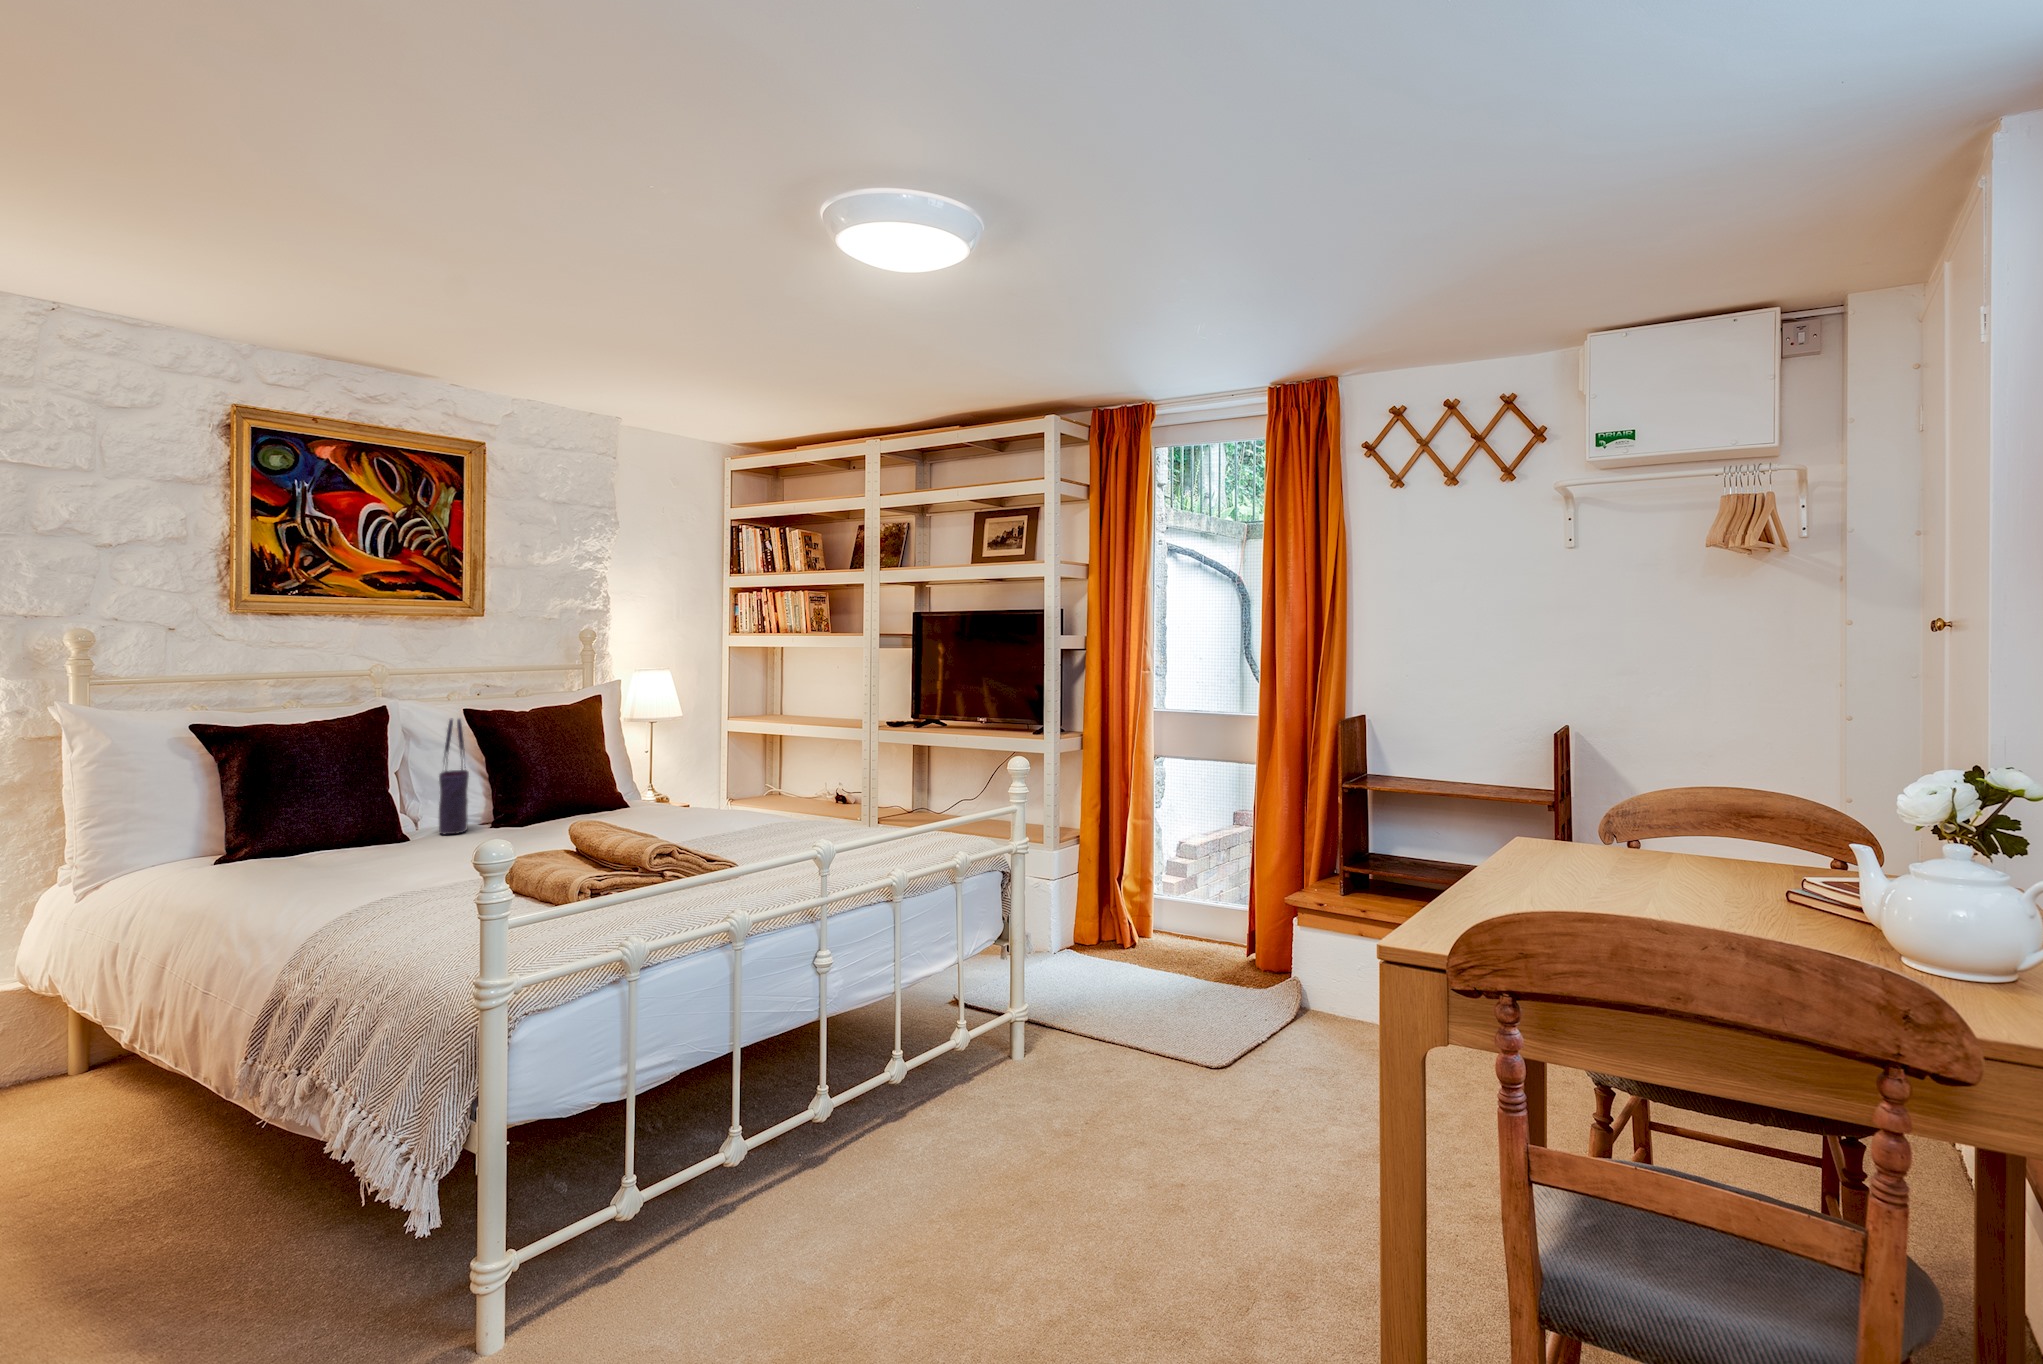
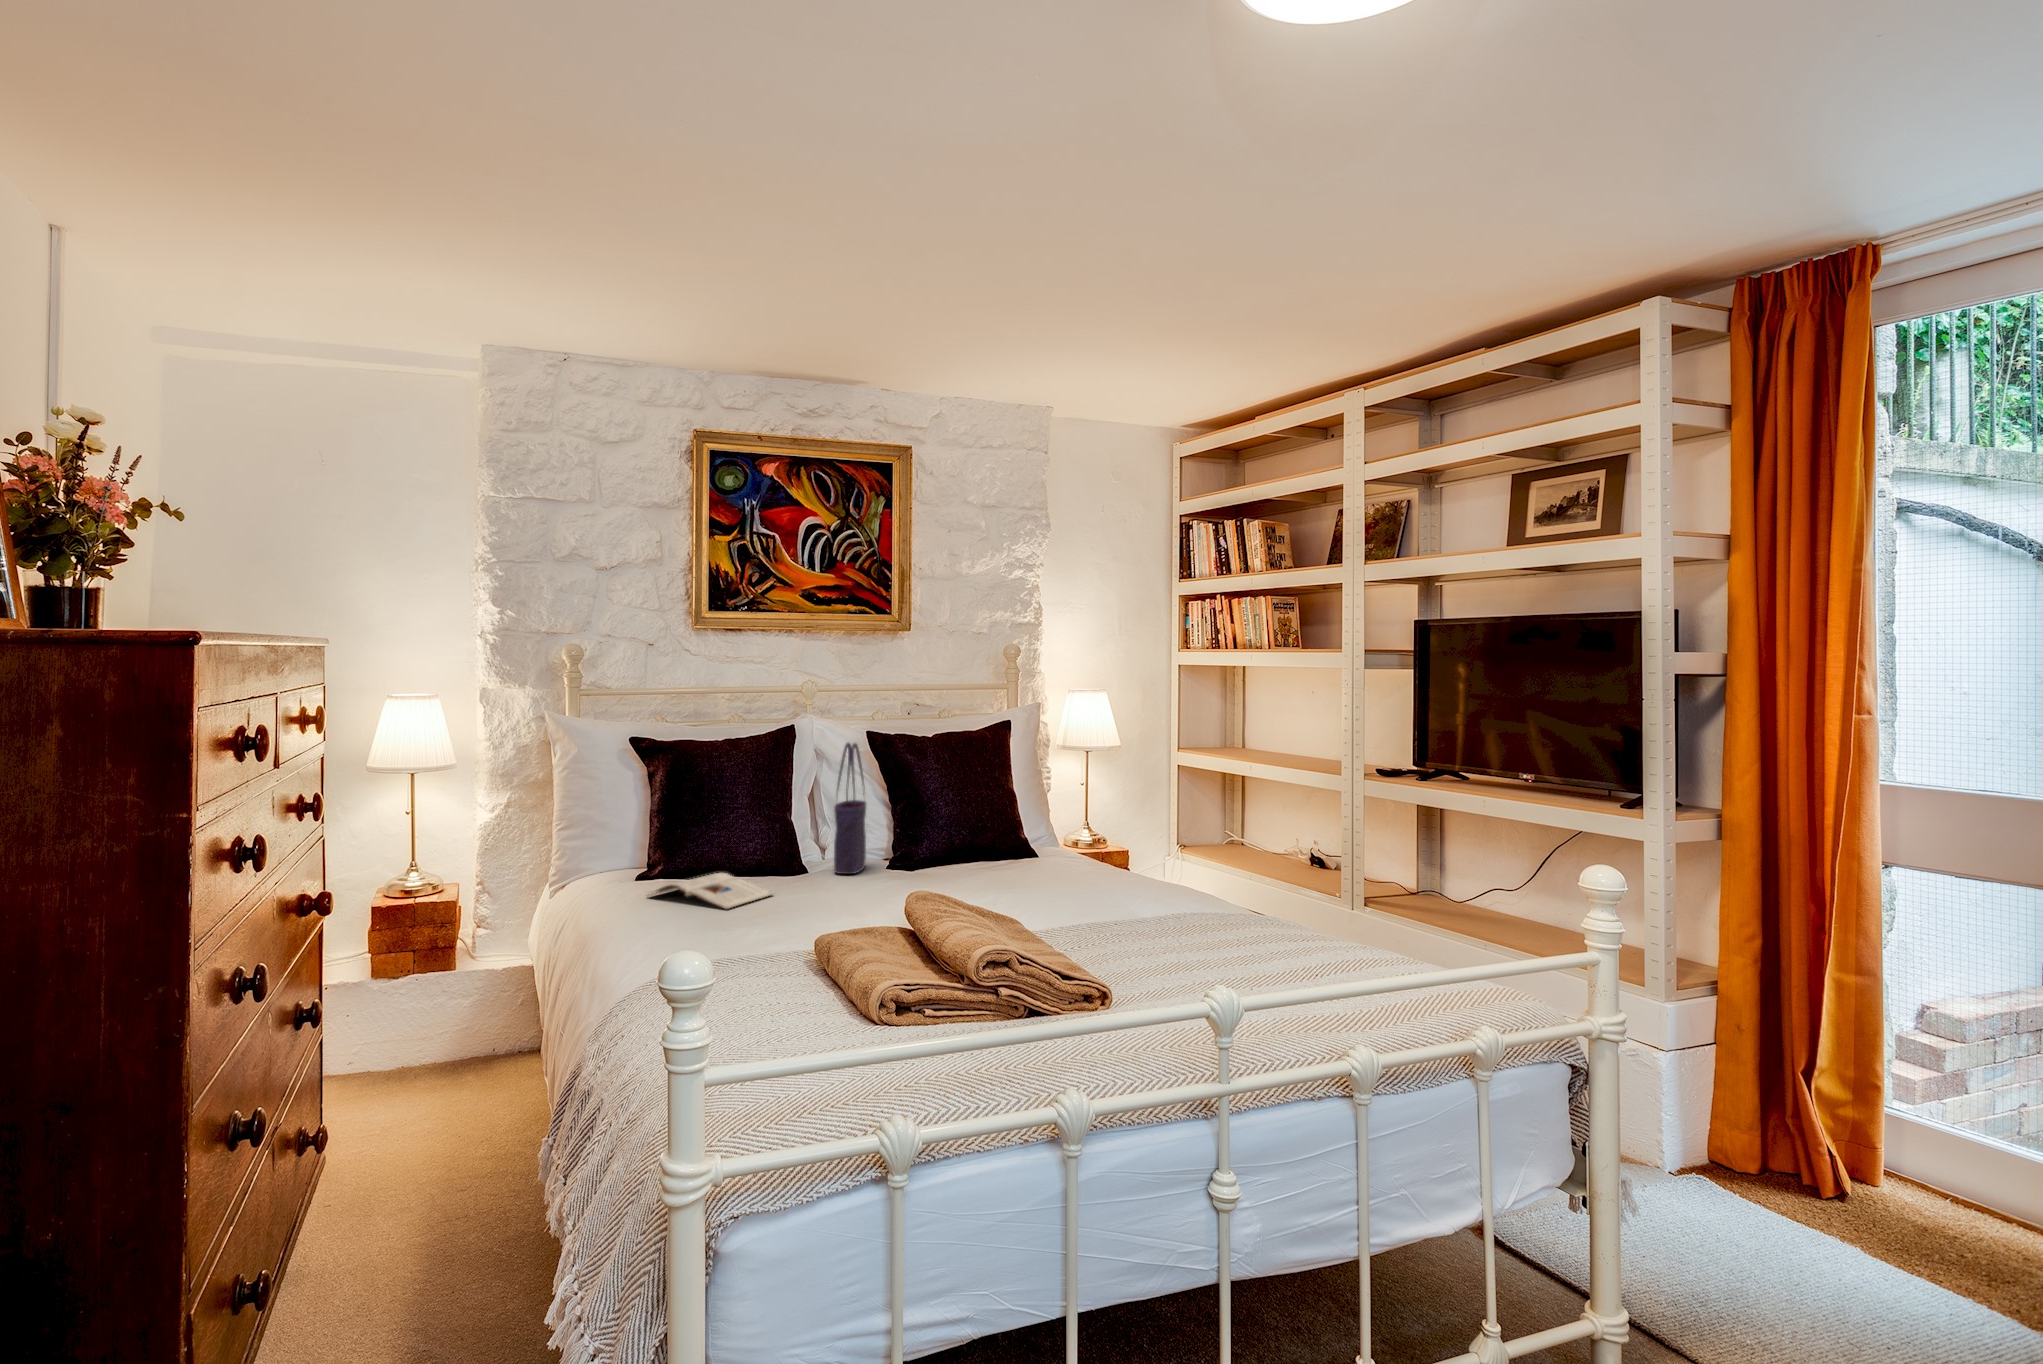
magazine: none [258,841,398,869] -> present [648,873,773,909]

